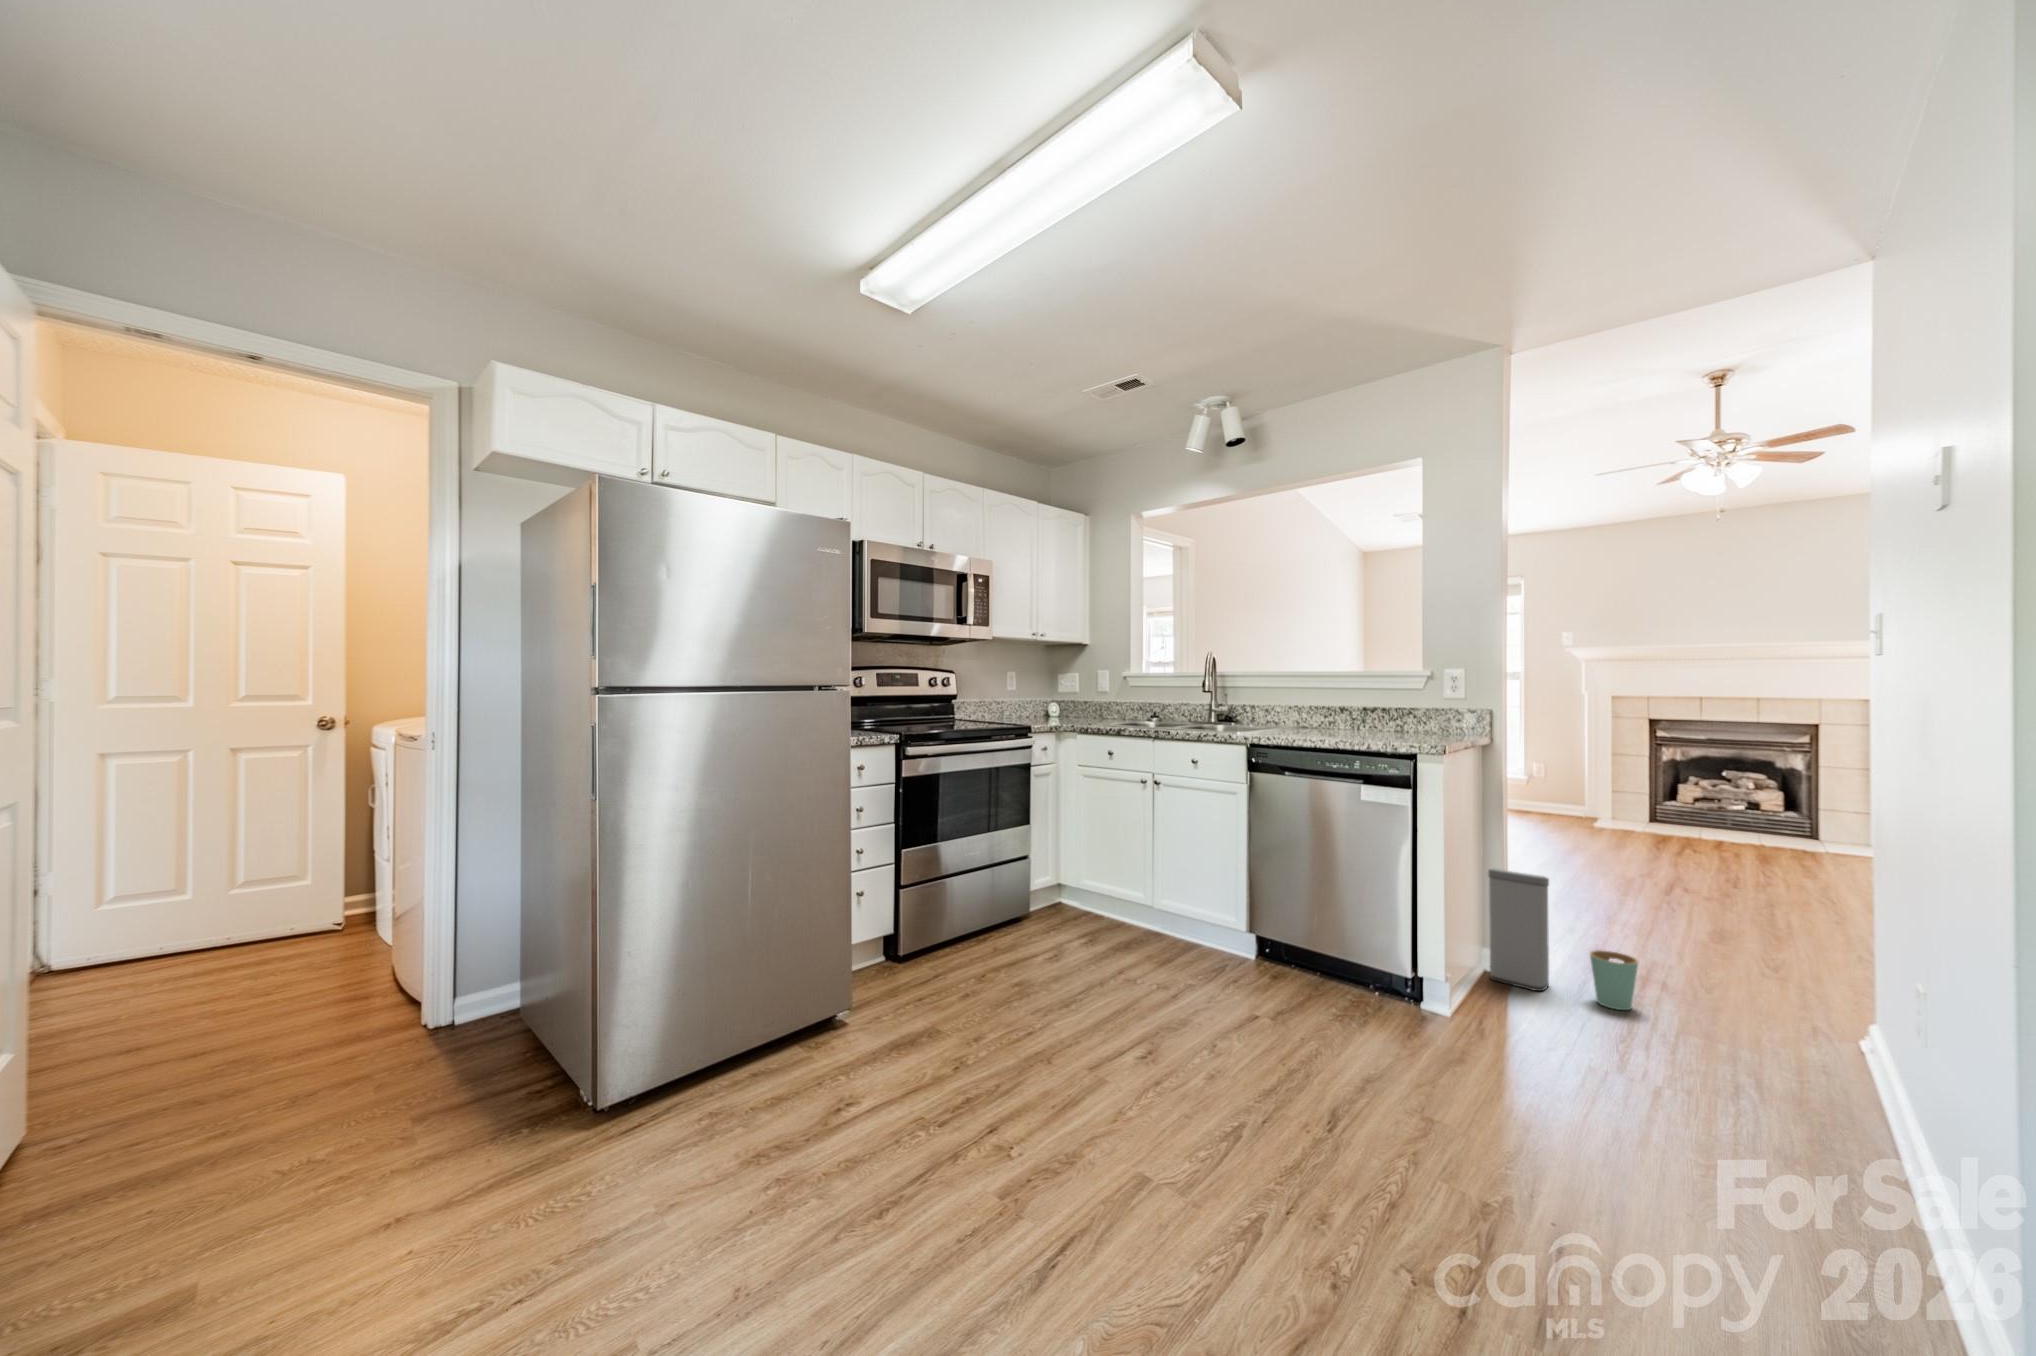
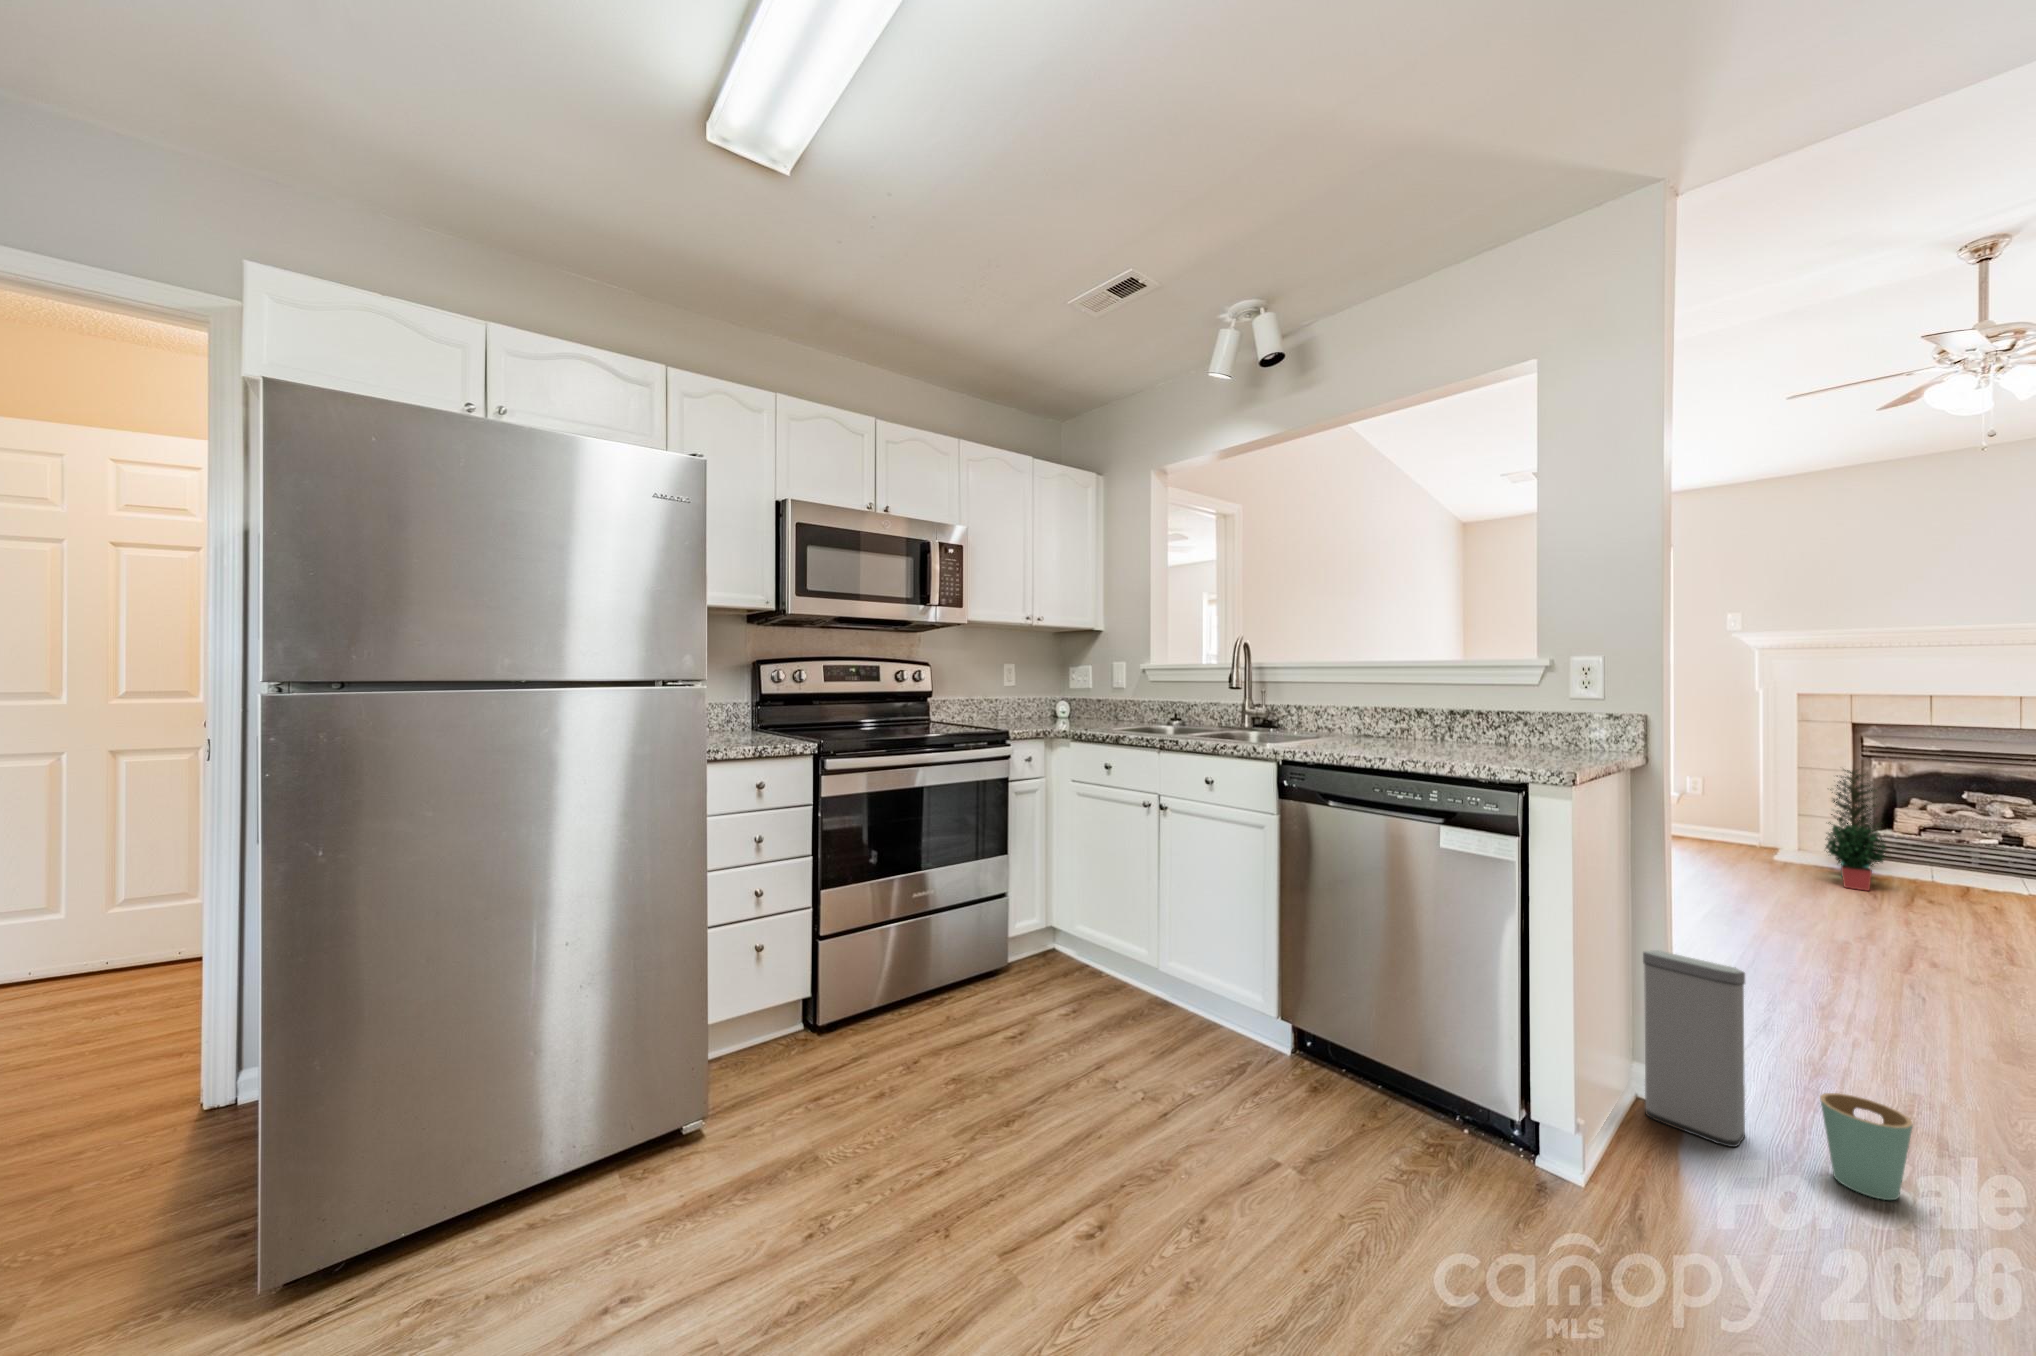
potted plant: none [1627,753,1674,847] -> present [1825,770,1886,891]

